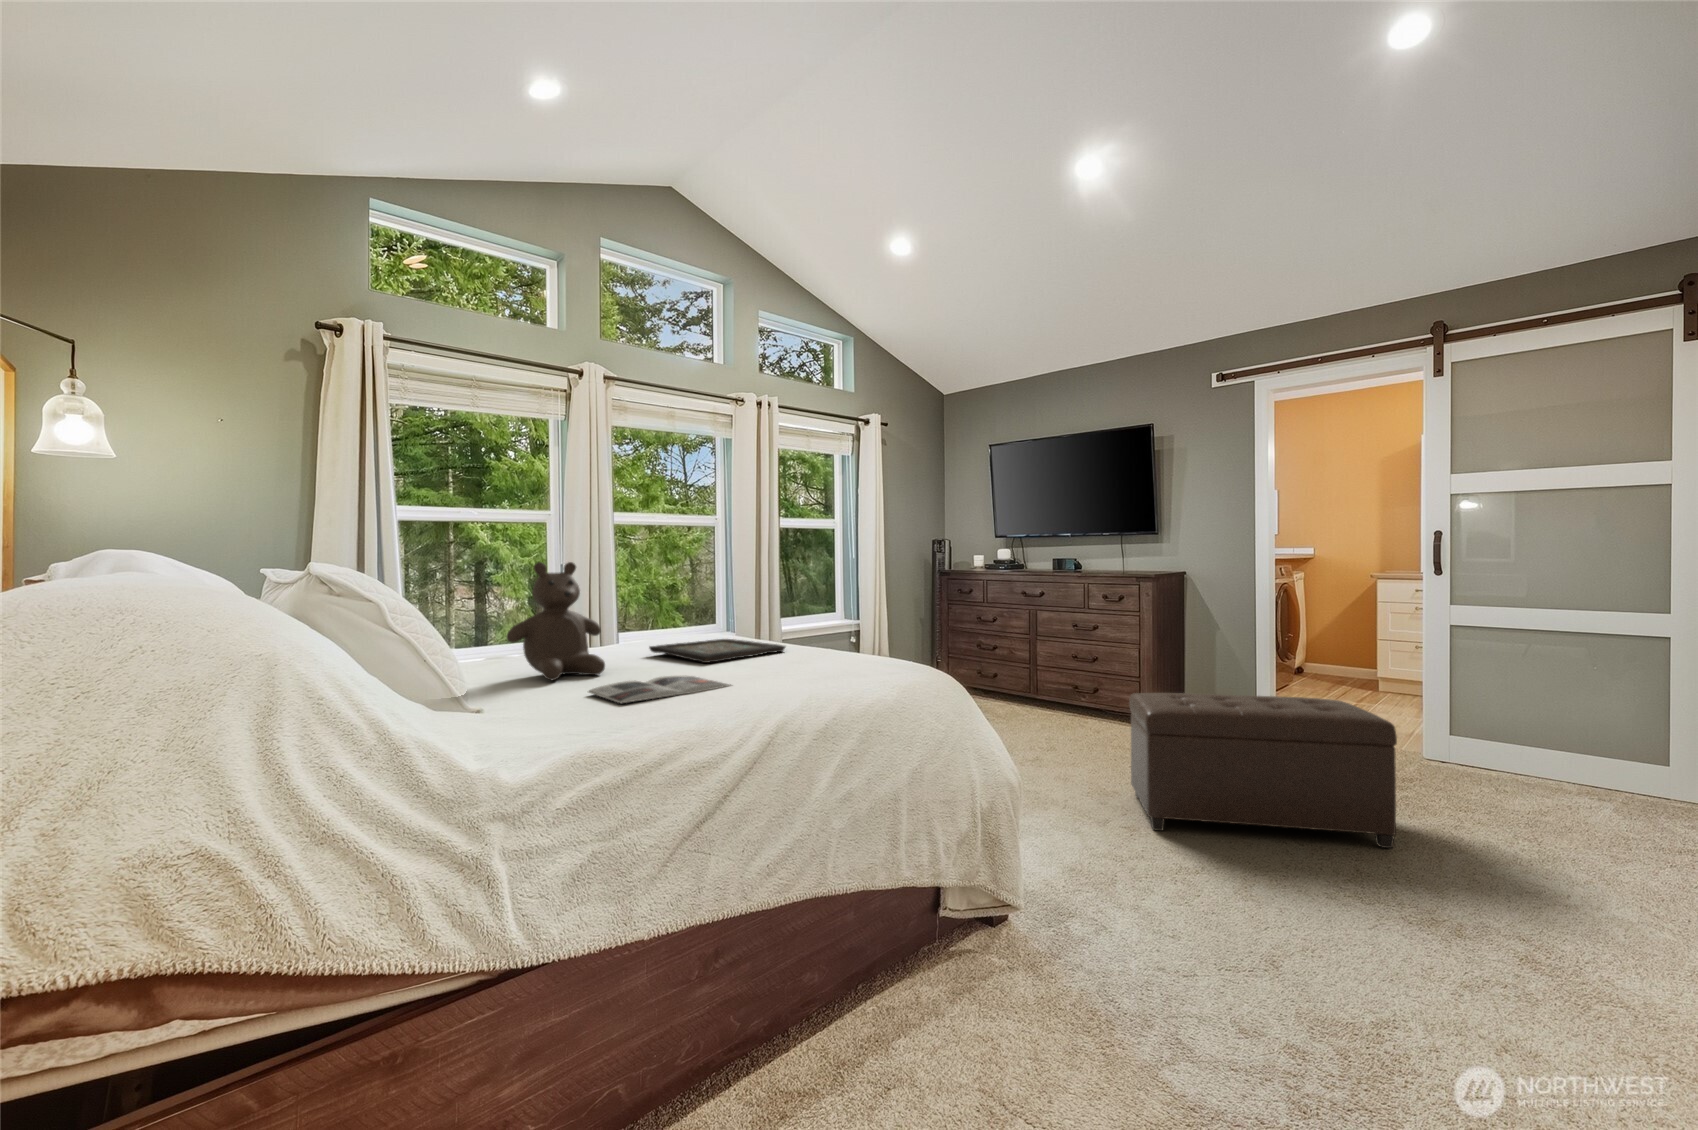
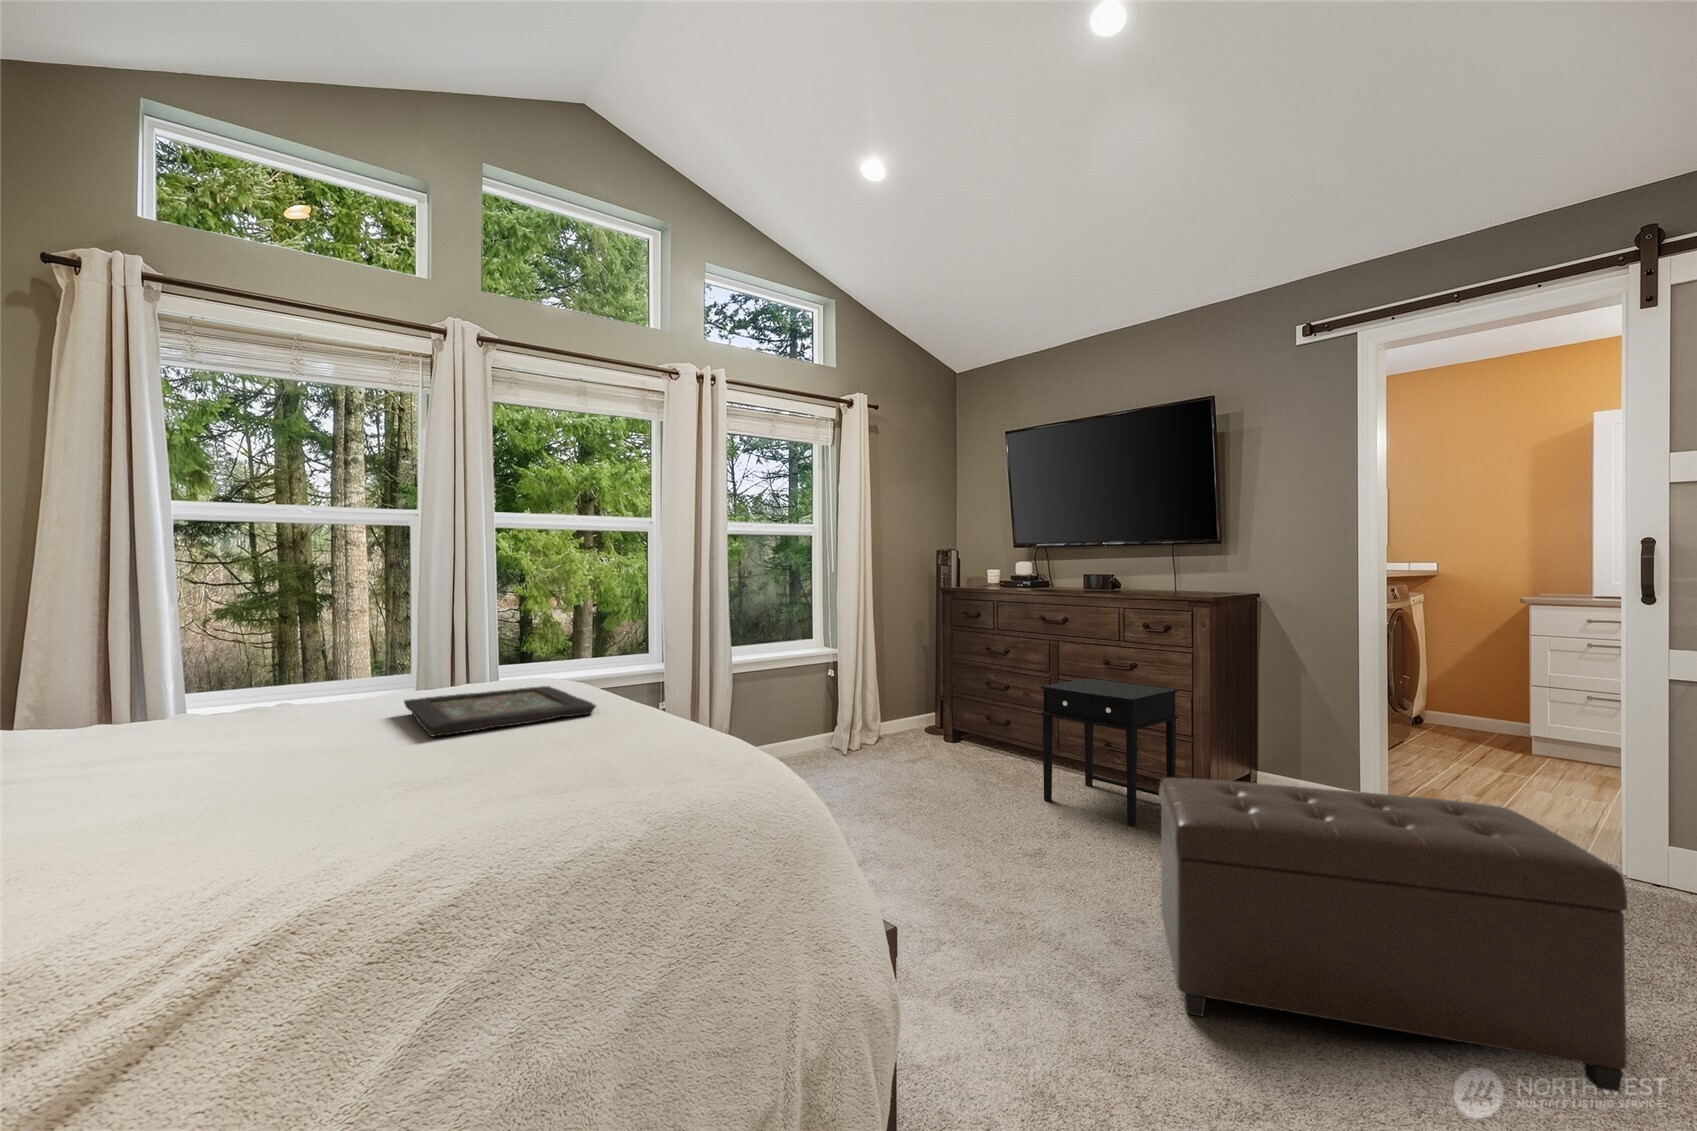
teddy bear: present [507,562,605,680] -> none [83,574,284,770]
side table: none [1030,638,1129,742] -> present [1041,678,1178,826]
magazine: present [589,675,731,703] -> none [25,772,351,858]

